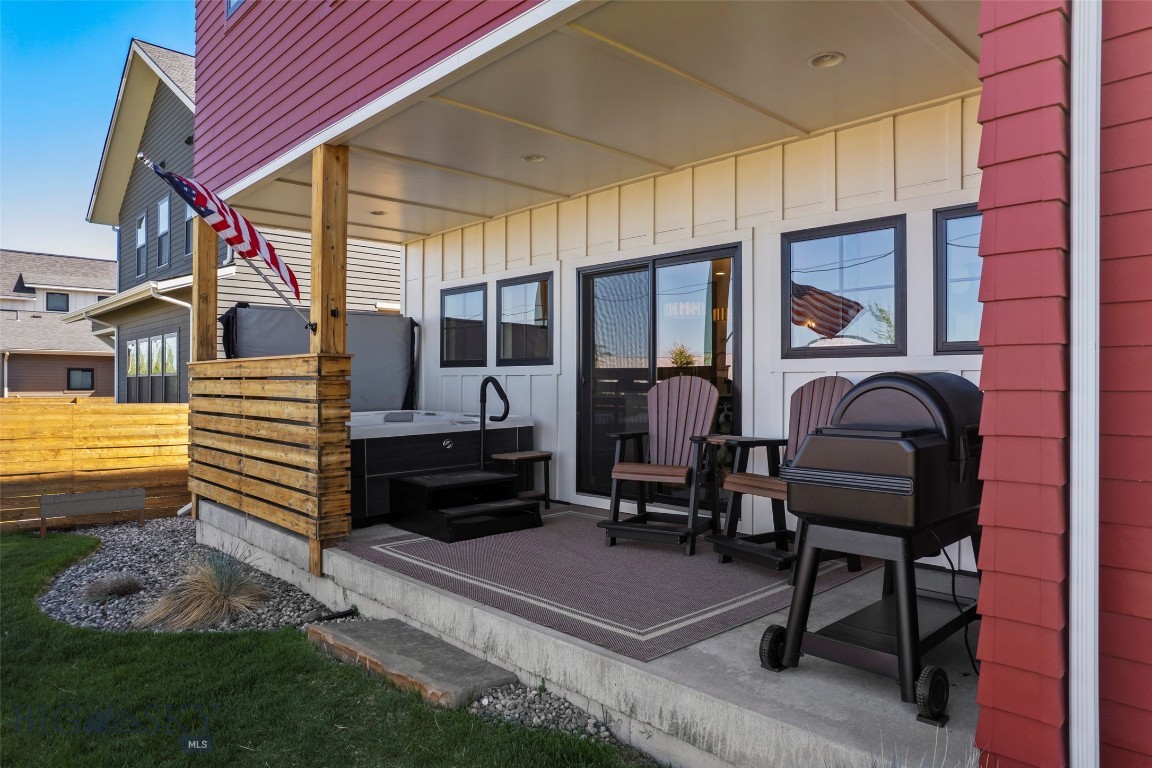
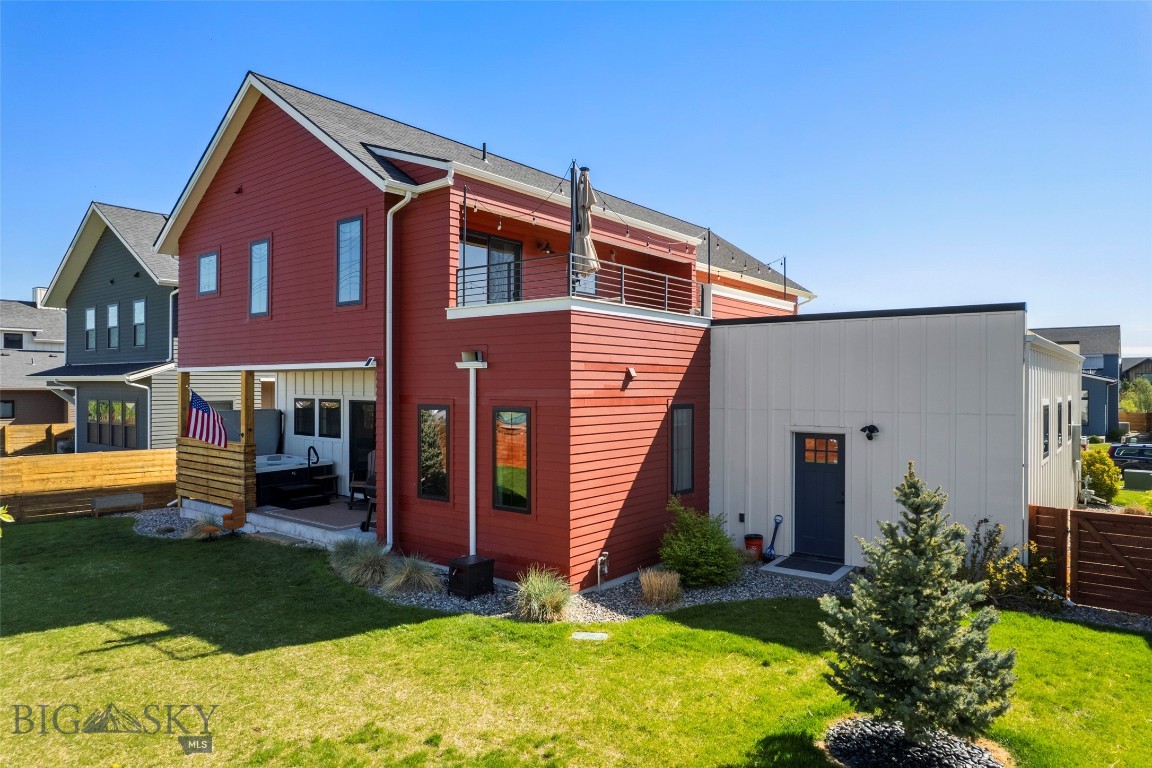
lounge chair: none [172,507,315,645] -> present [199,499,246,542]

